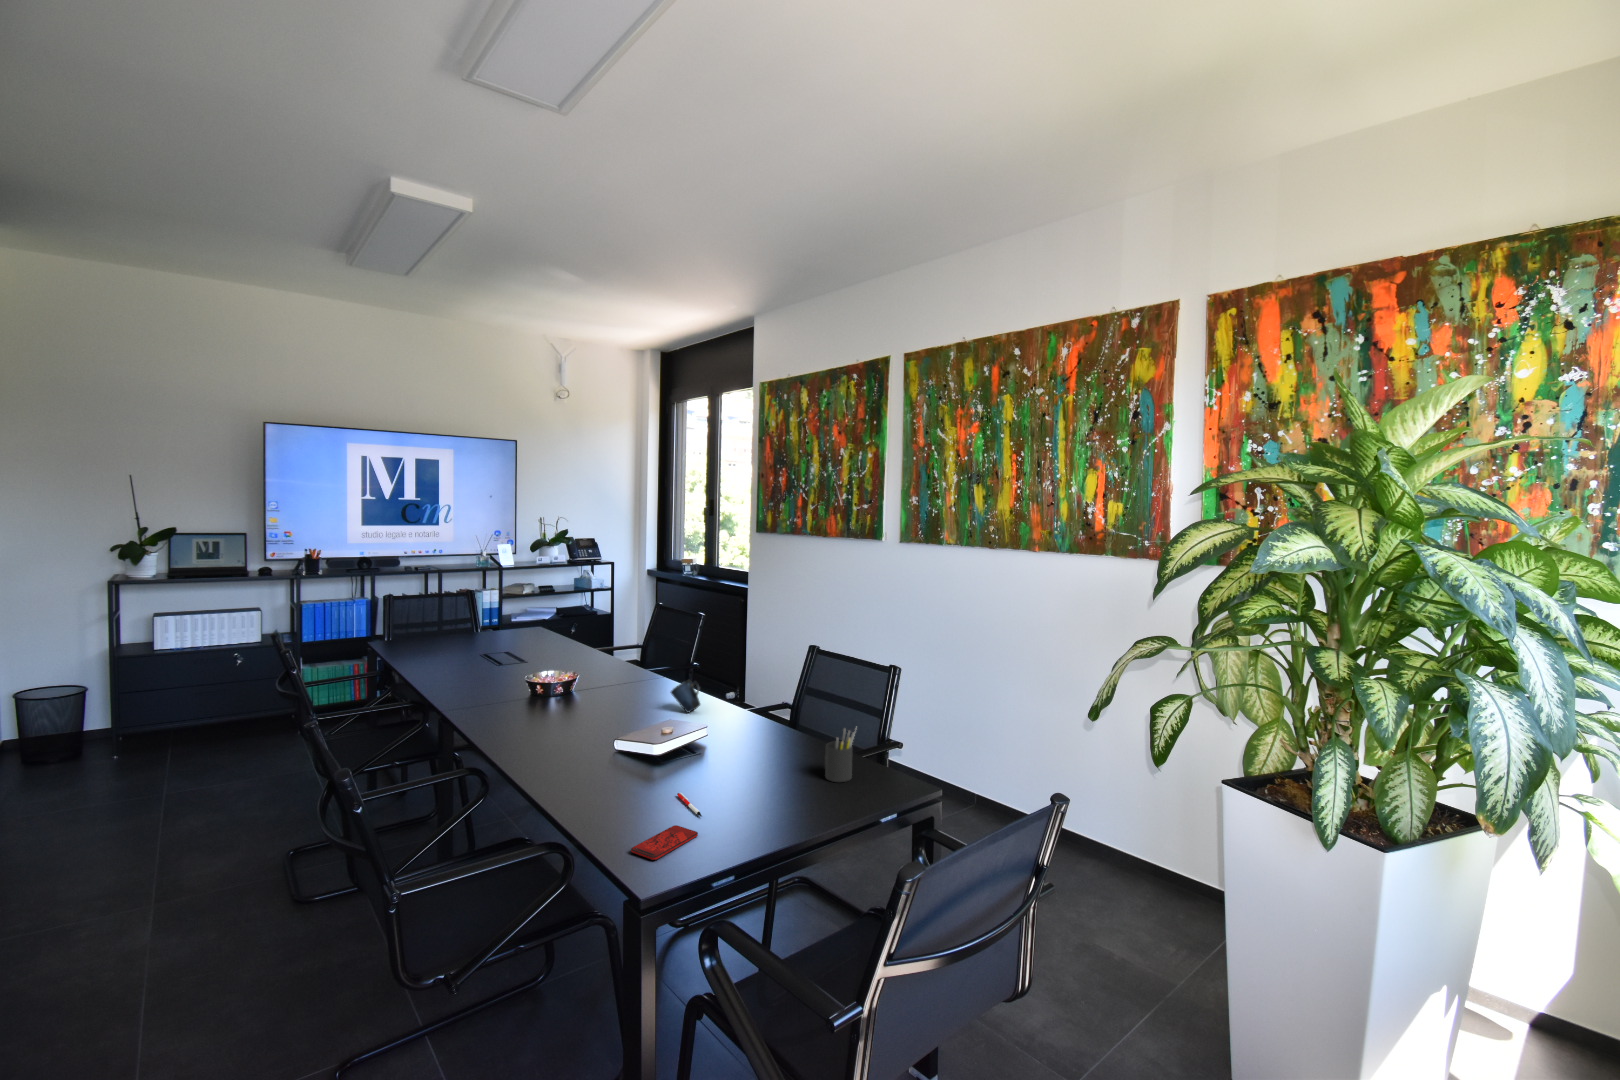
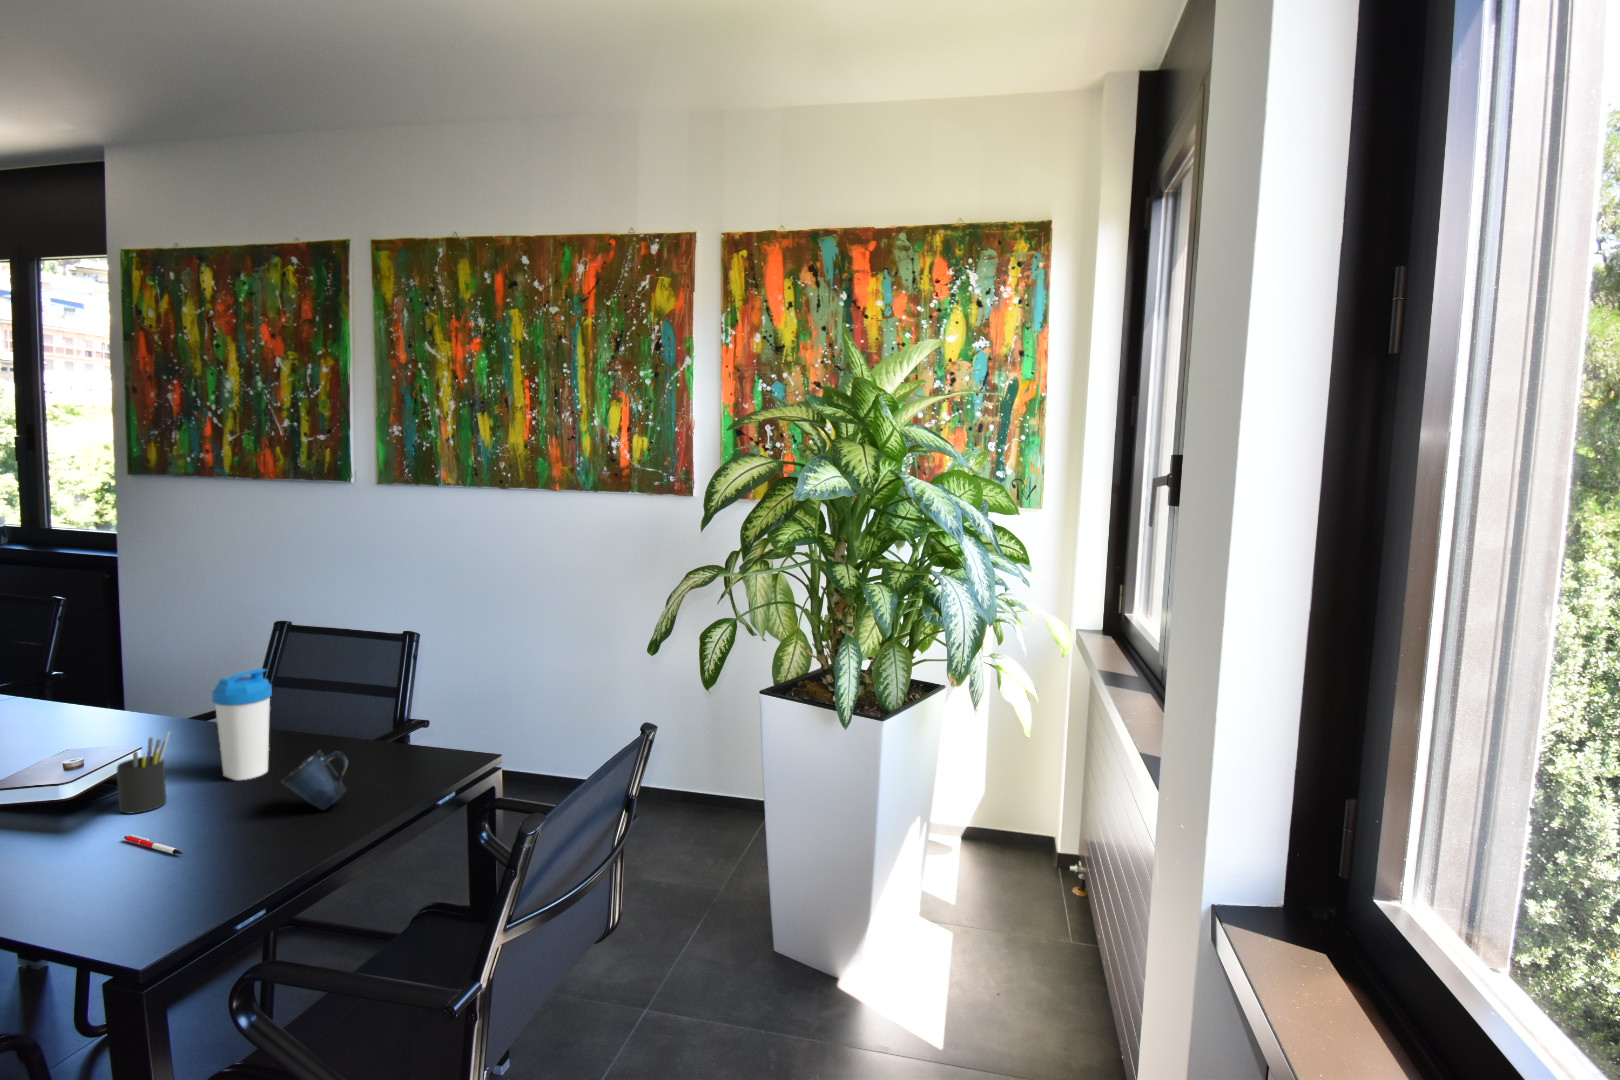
mug: present [671,680,700,713] -> present [281,750,348,810]
water bottle: none [744,684,781,767] -> present [212,669,272,780]
pen holder: present [825,729,855,782] -> present [117,733,170,814]
smartphone: present [631,825,698,860] -> none [80,872,187,924]

